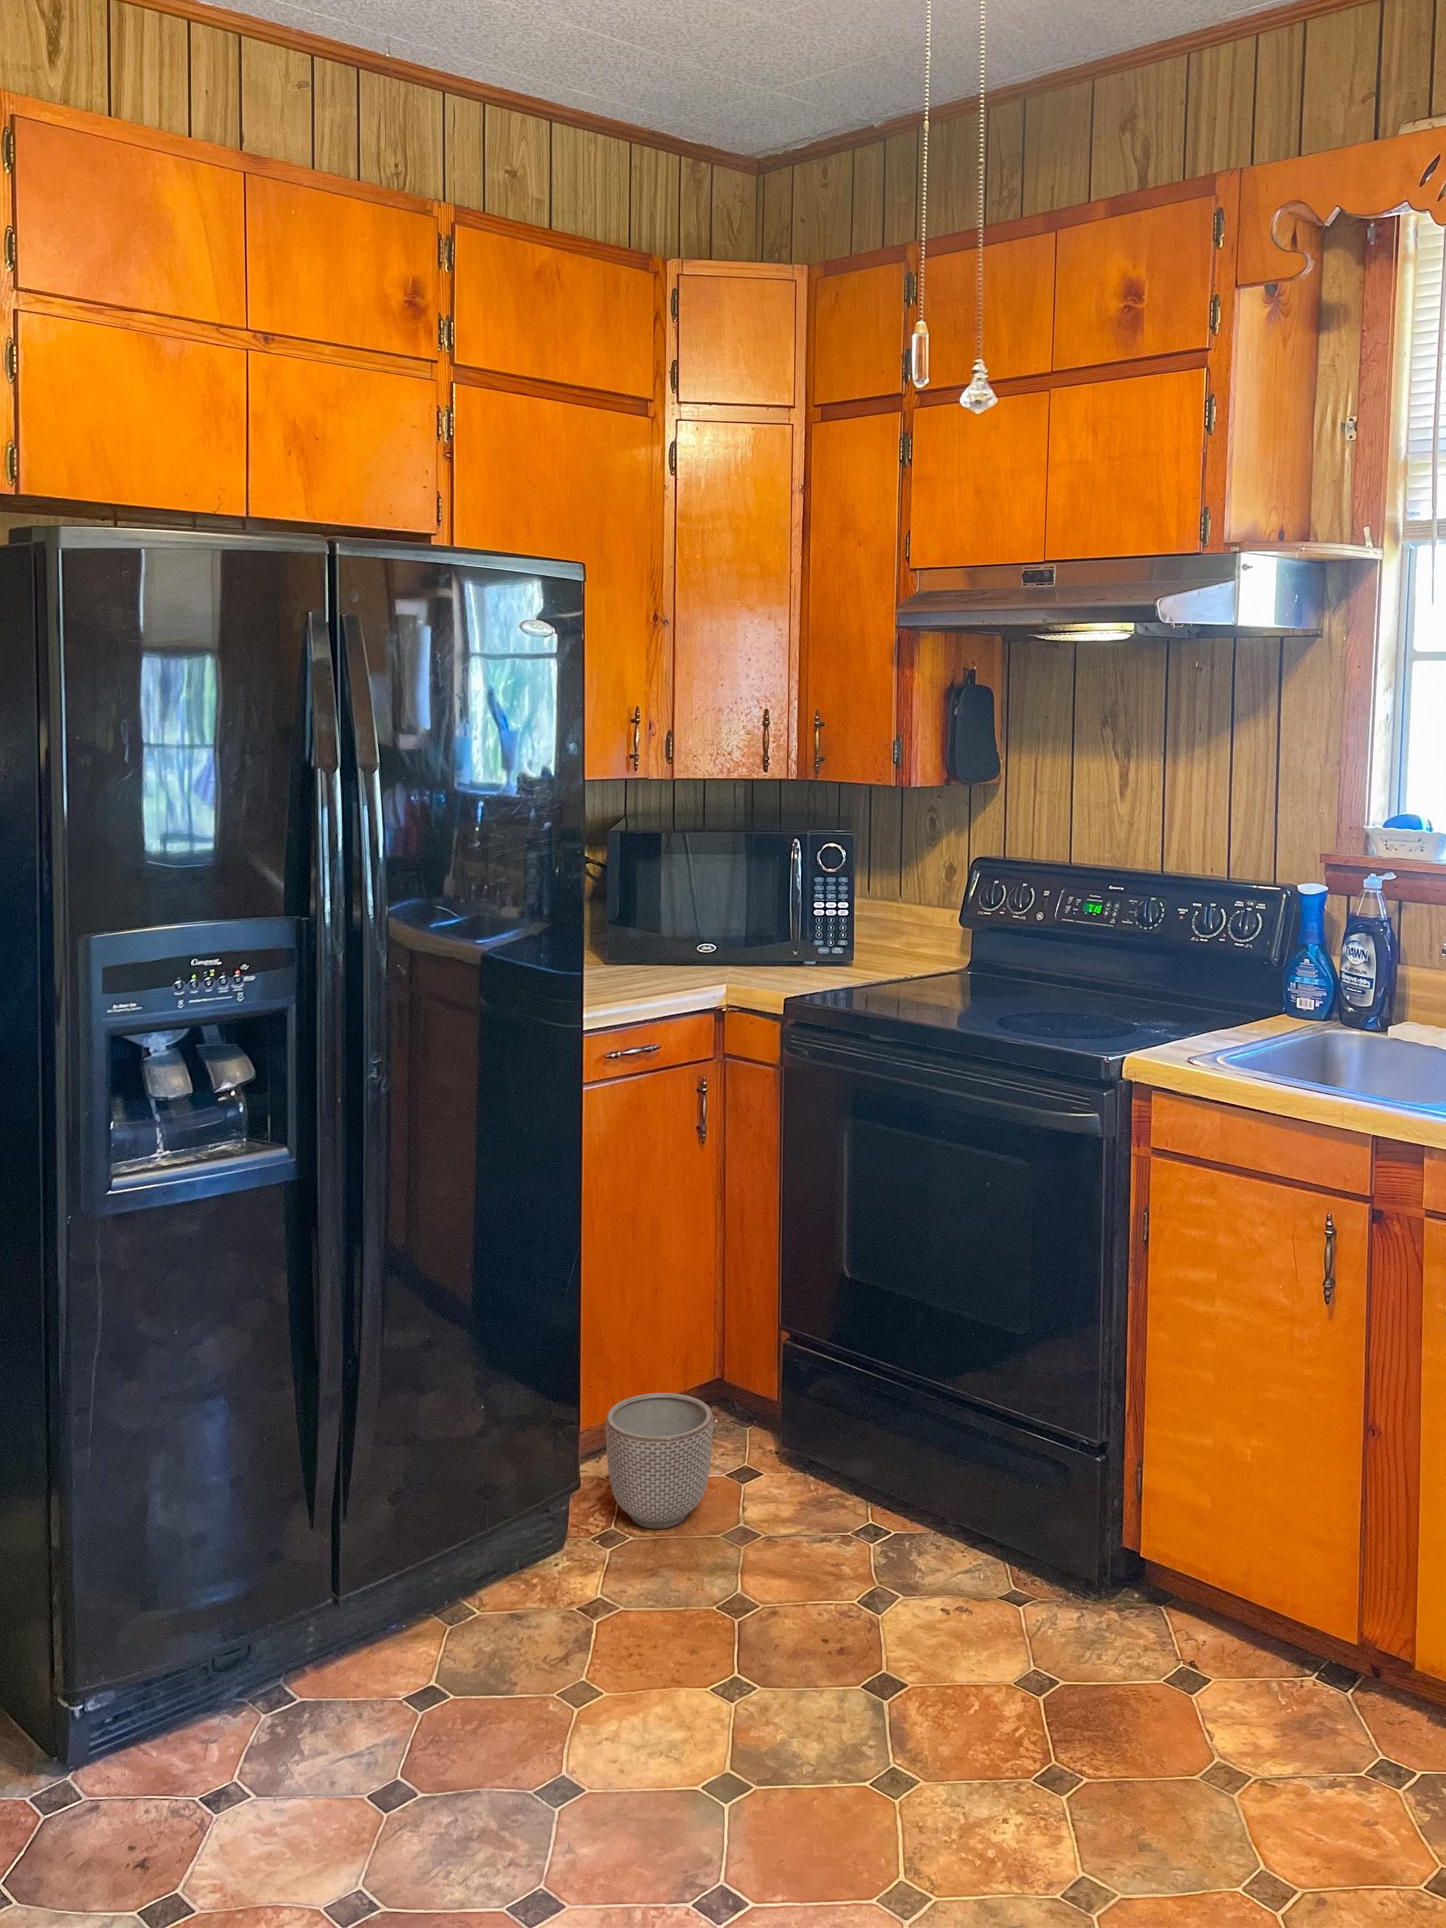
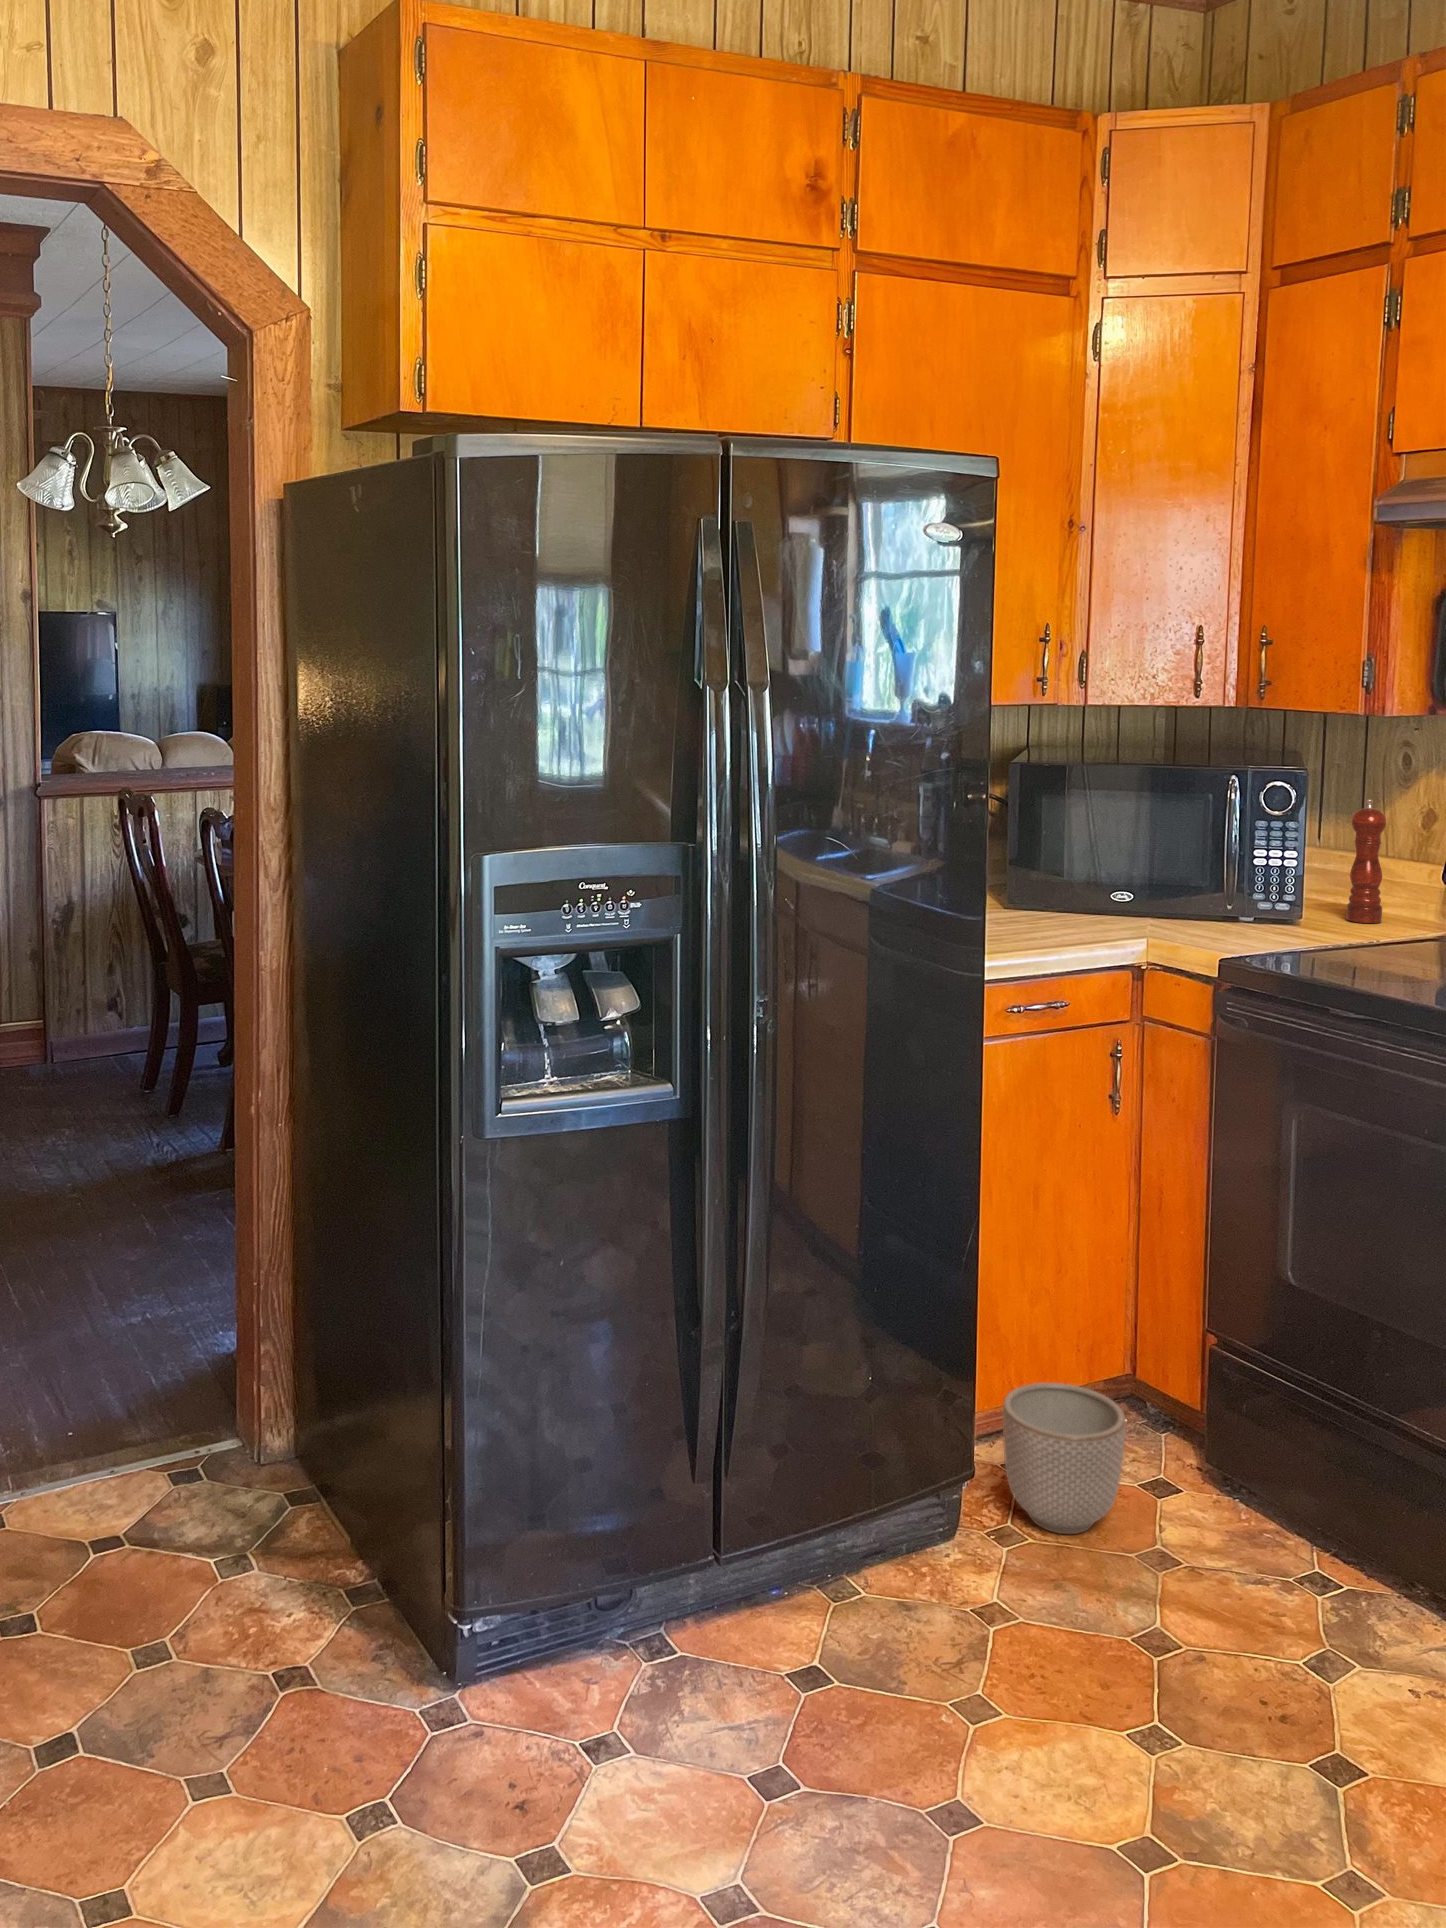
pepper mill: none [890,857,918,963] -> present [1346,800,1386,923]

